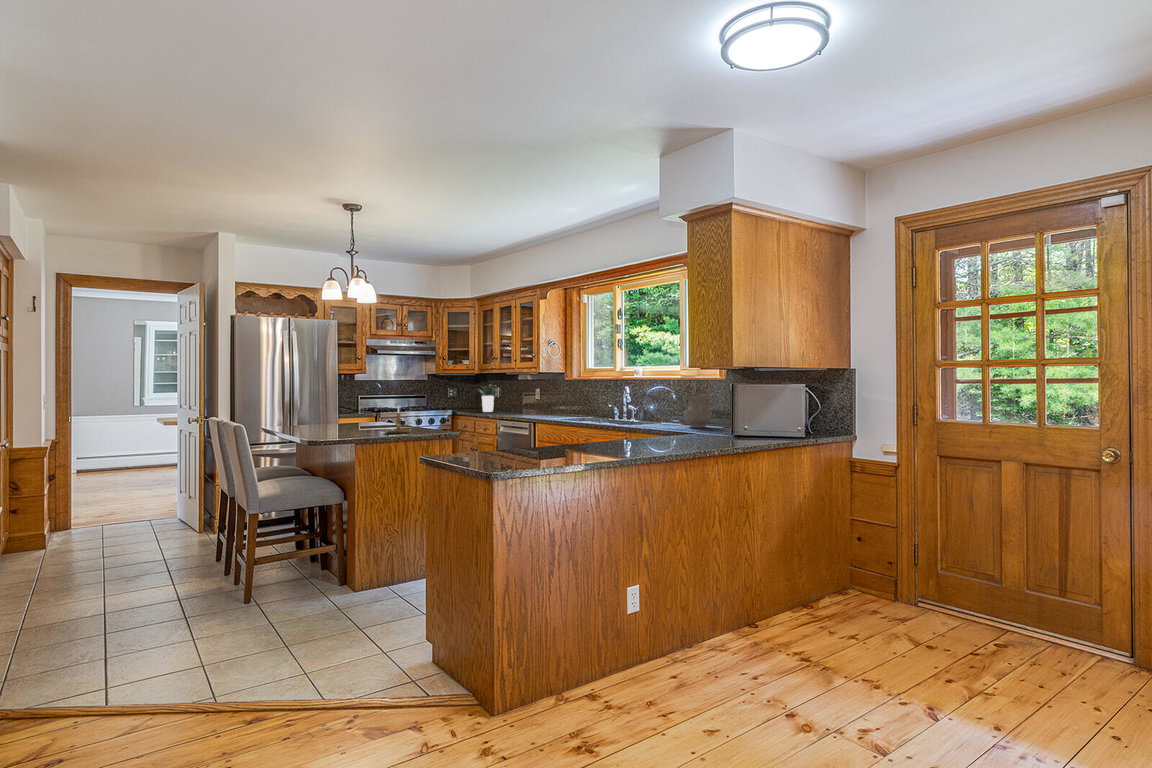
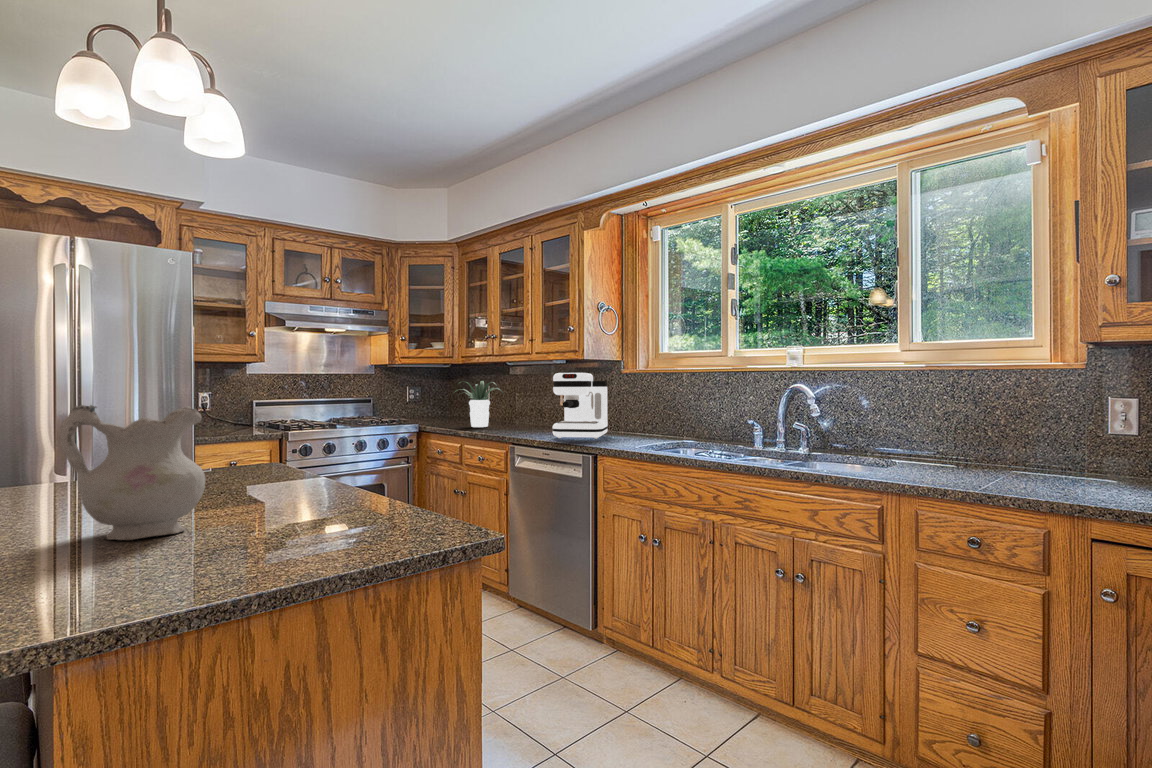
coffee maker: none [520,380,553,416] -> present [553,373,608,439]
ceramic pitcher: present [683,393,712,428] -> present [60,405,205,540]
candle holder: present [386,407,411,433] -> none [241,450,348,561]

